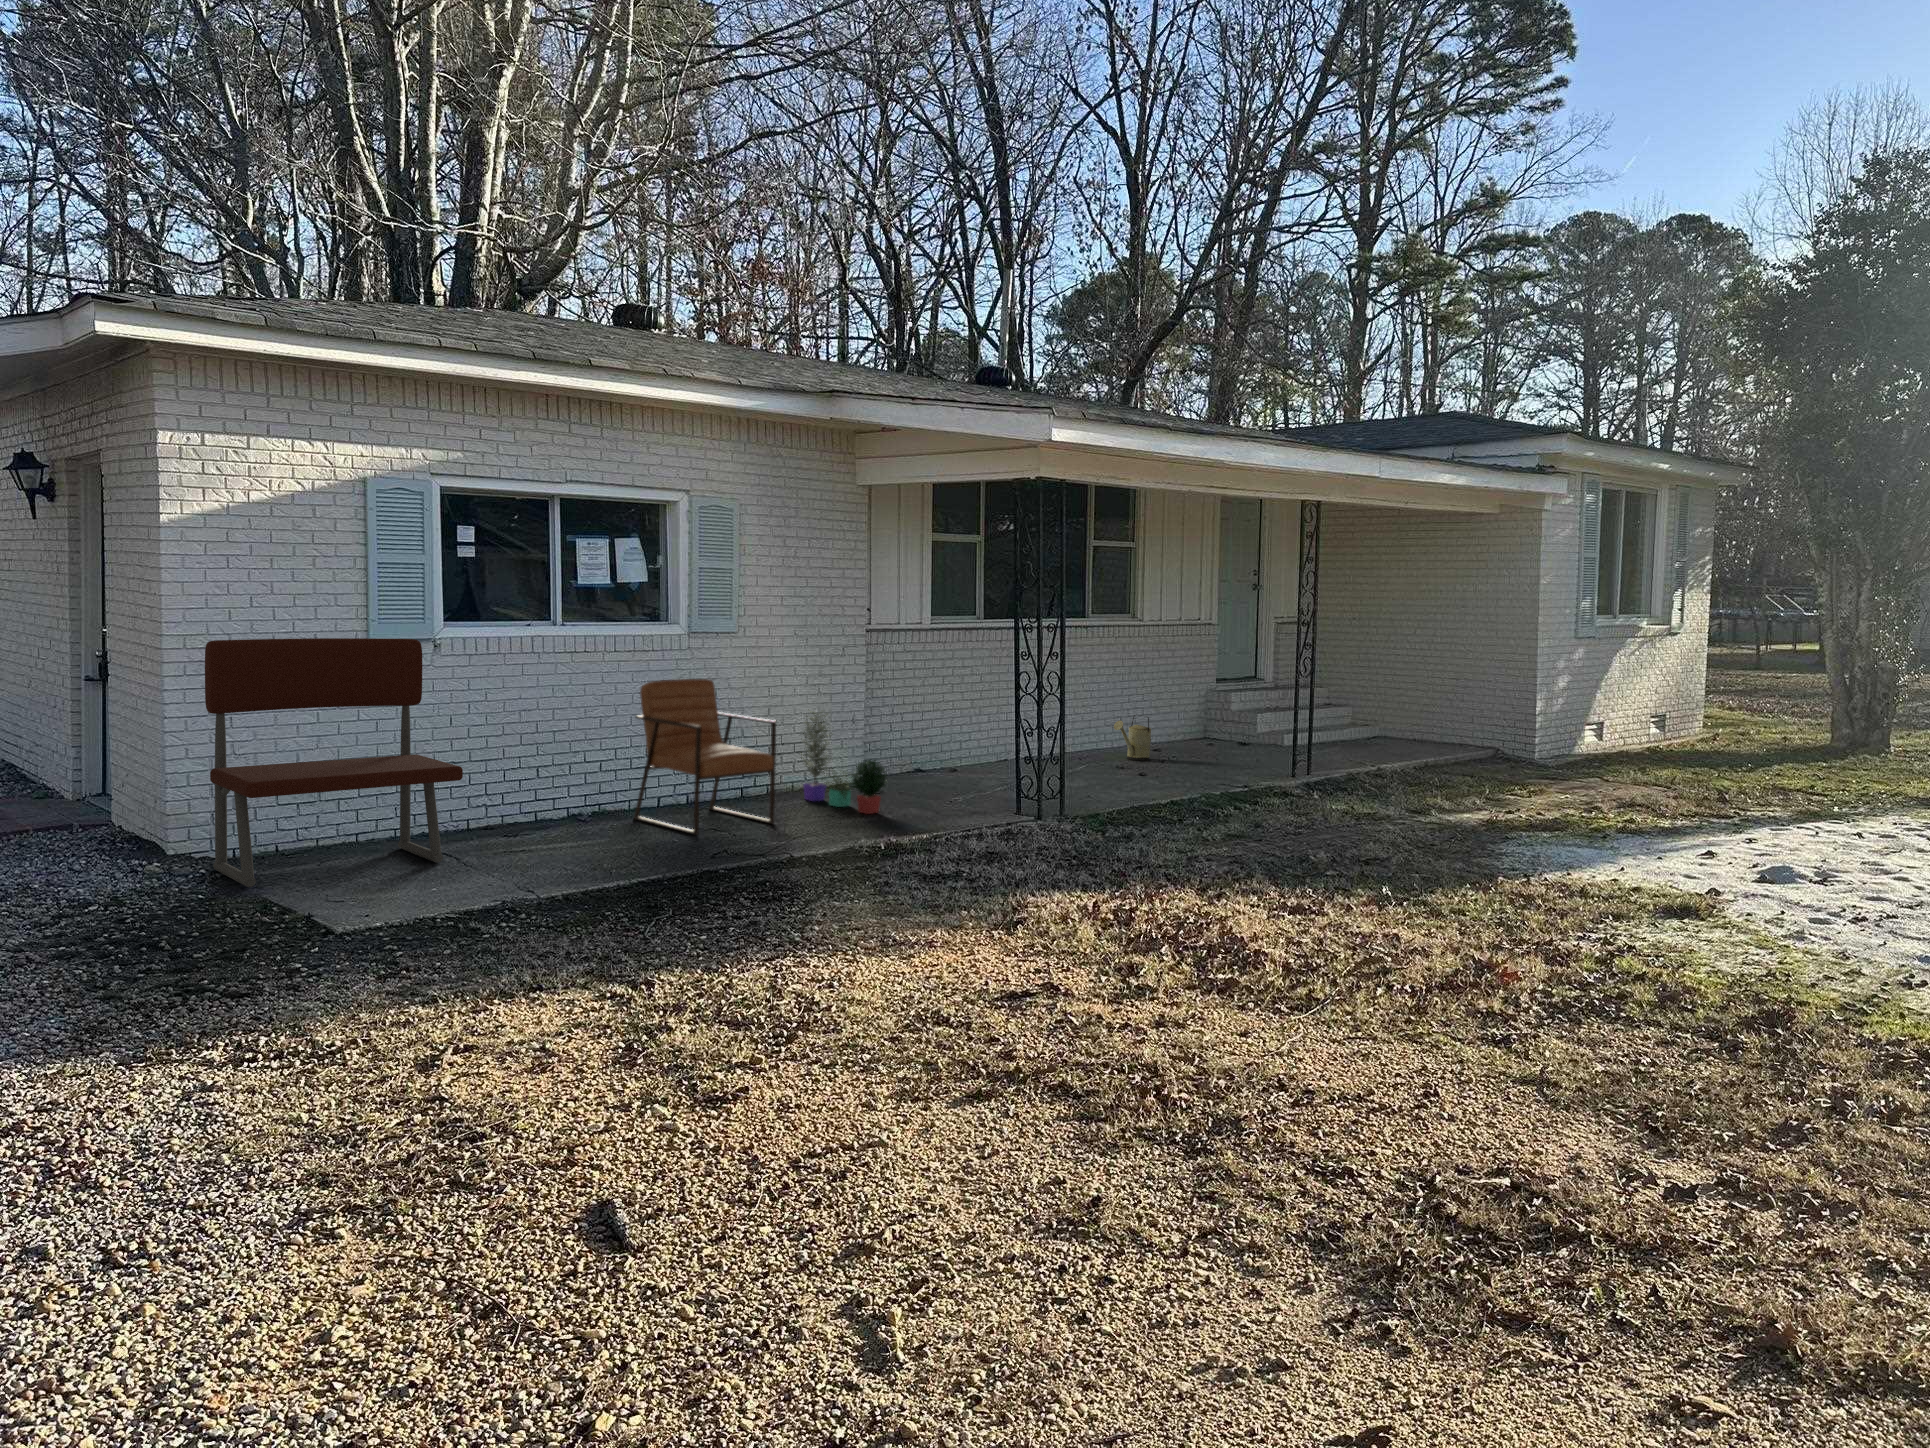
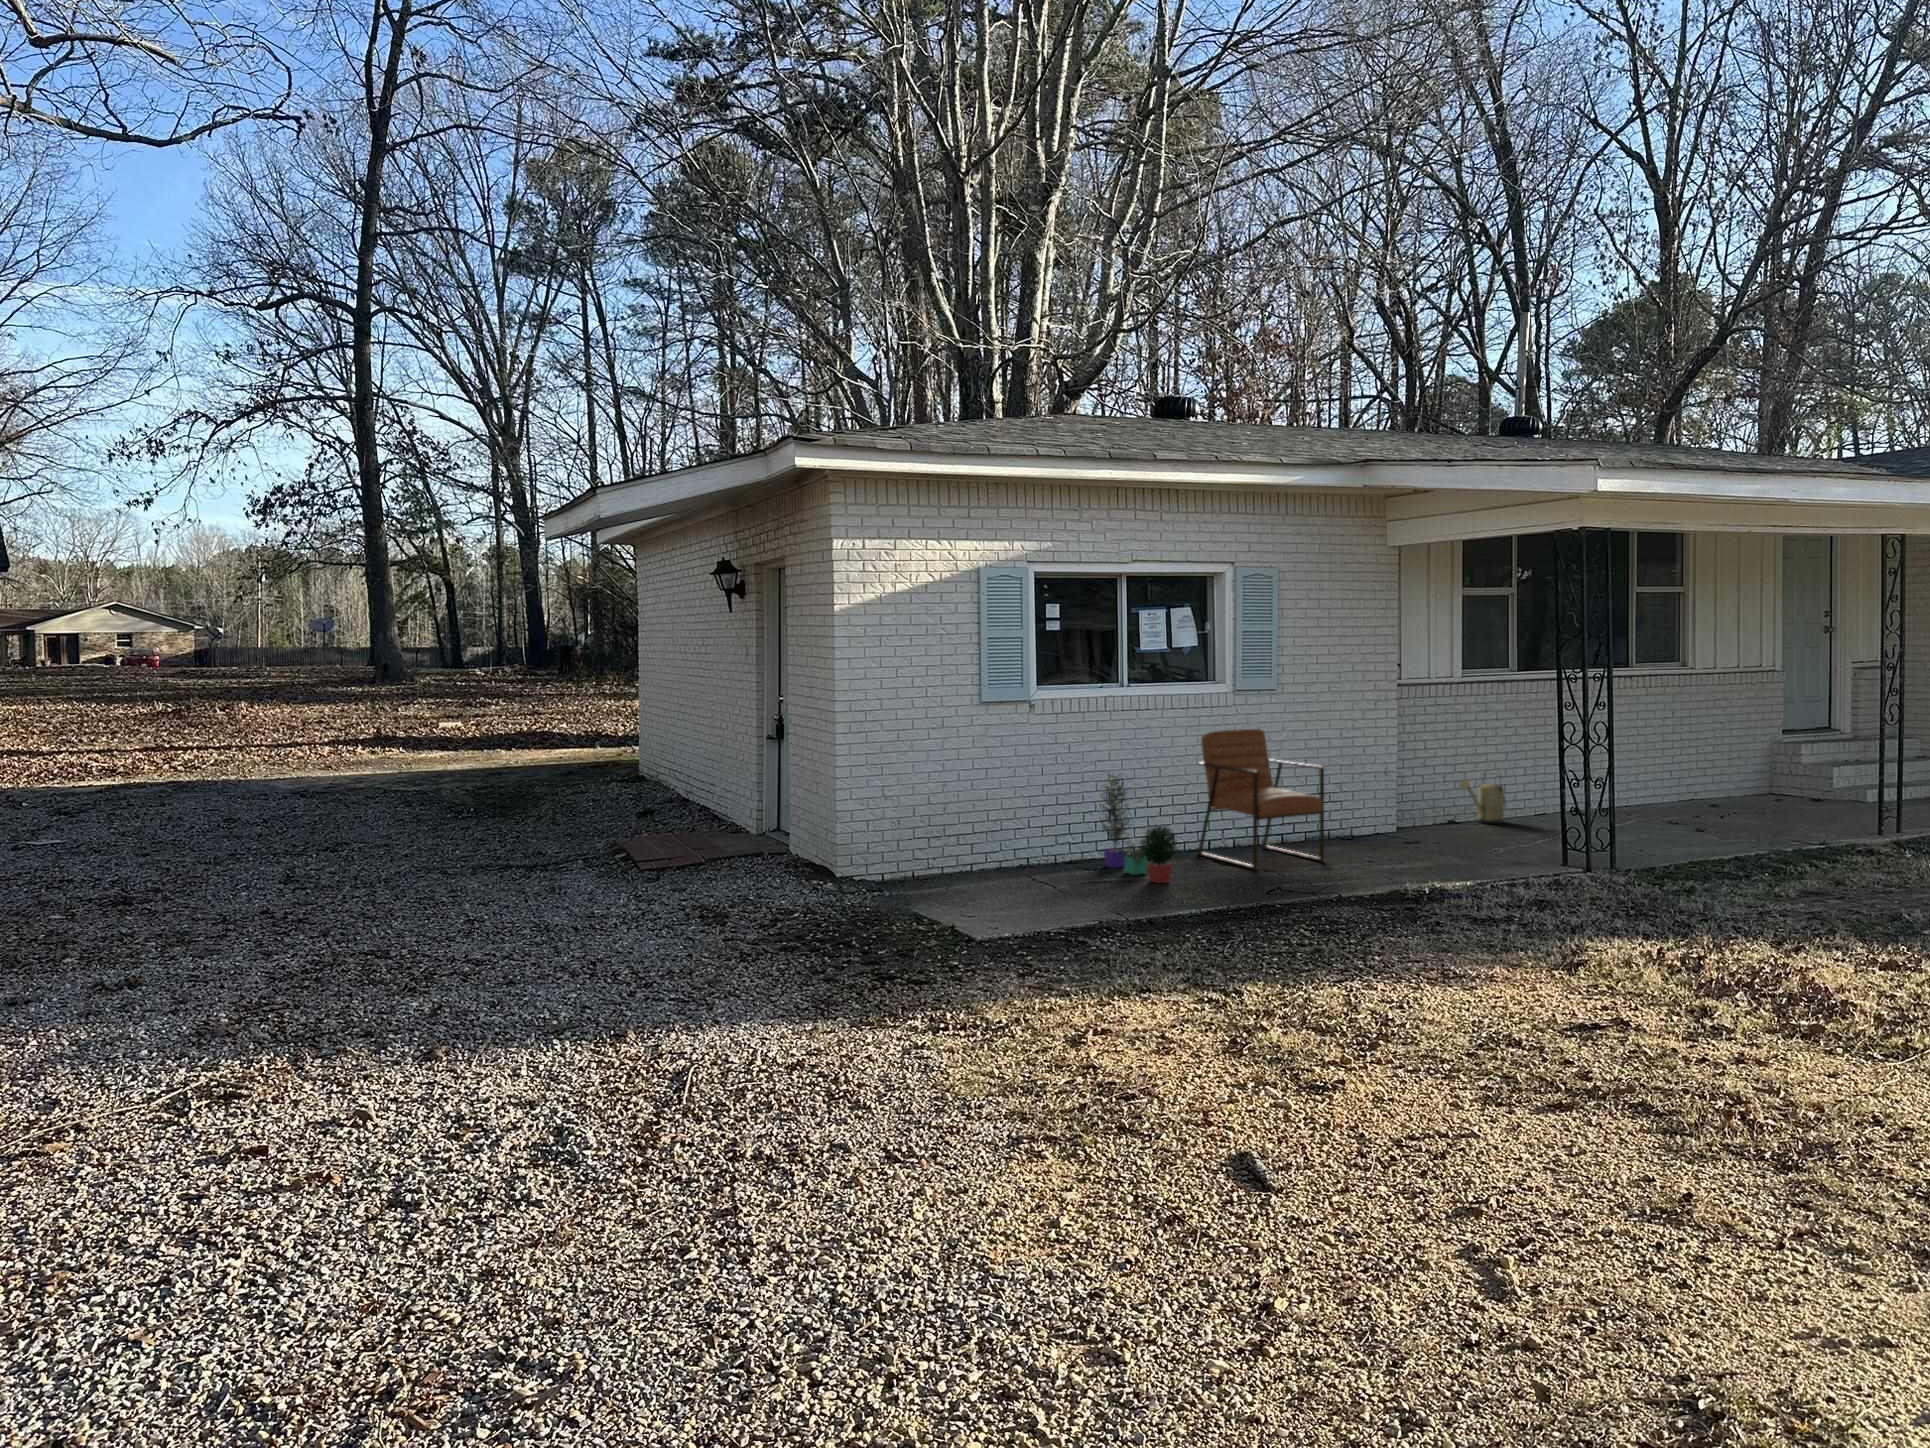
bench: present [205,638,463,887] -> none [876,699,1065,900]
potted plant: present [801,709,887,814] -> present [1100,775,1177,883]
watering can: present [1114,715,1151,761] -> present [1459,779,1506,824]

